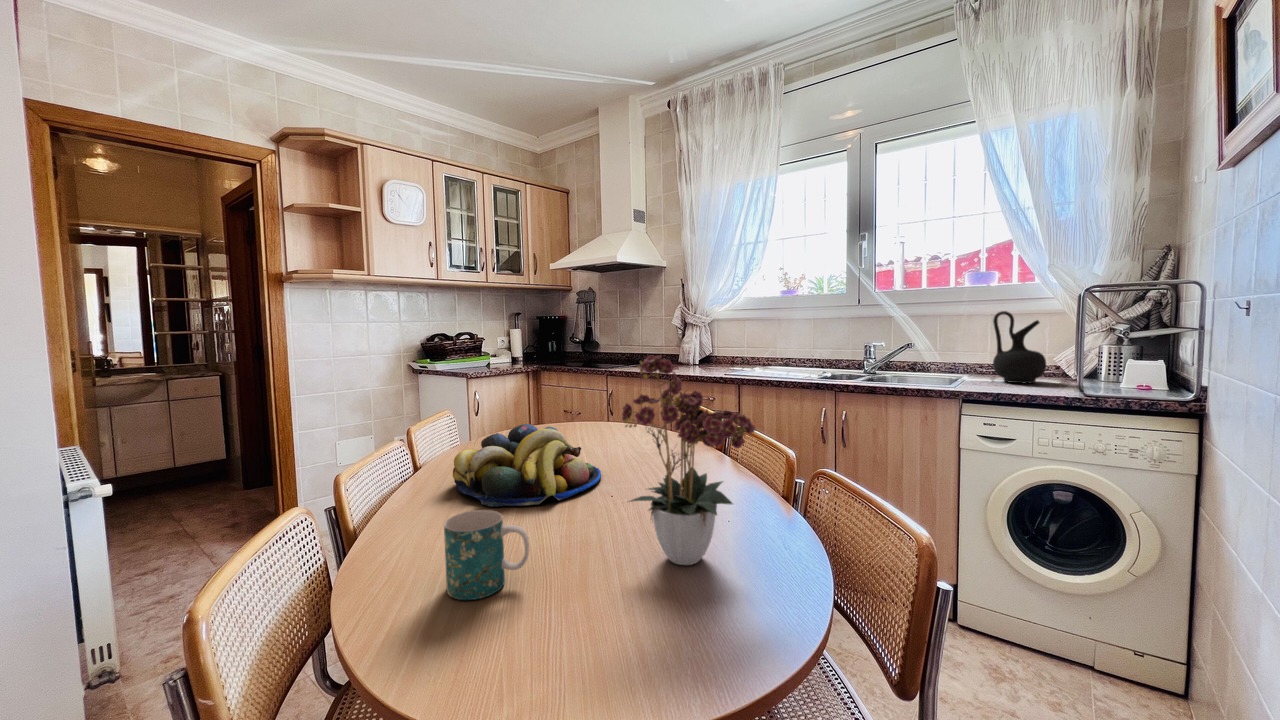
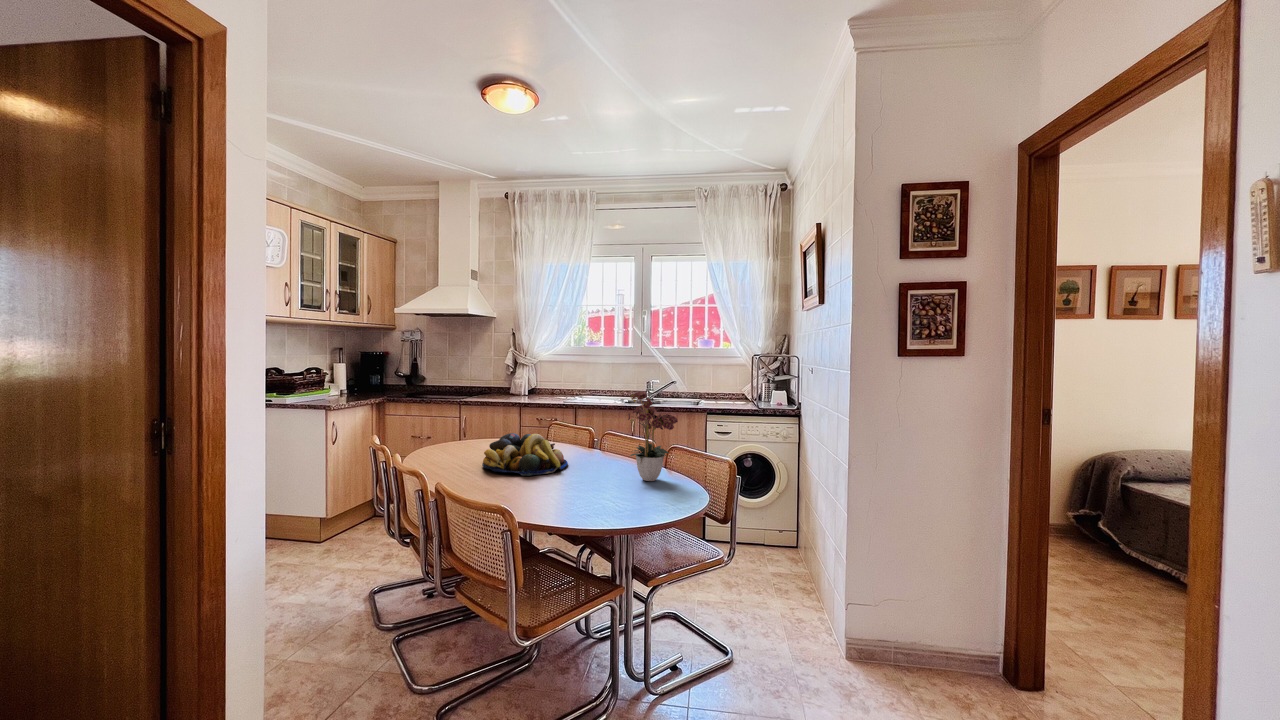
ceramic jug: present [993,311,1046,383] -> none [717,364,740,404]
mug: present [444,510,529,600] -> none [569,463,602,499]

